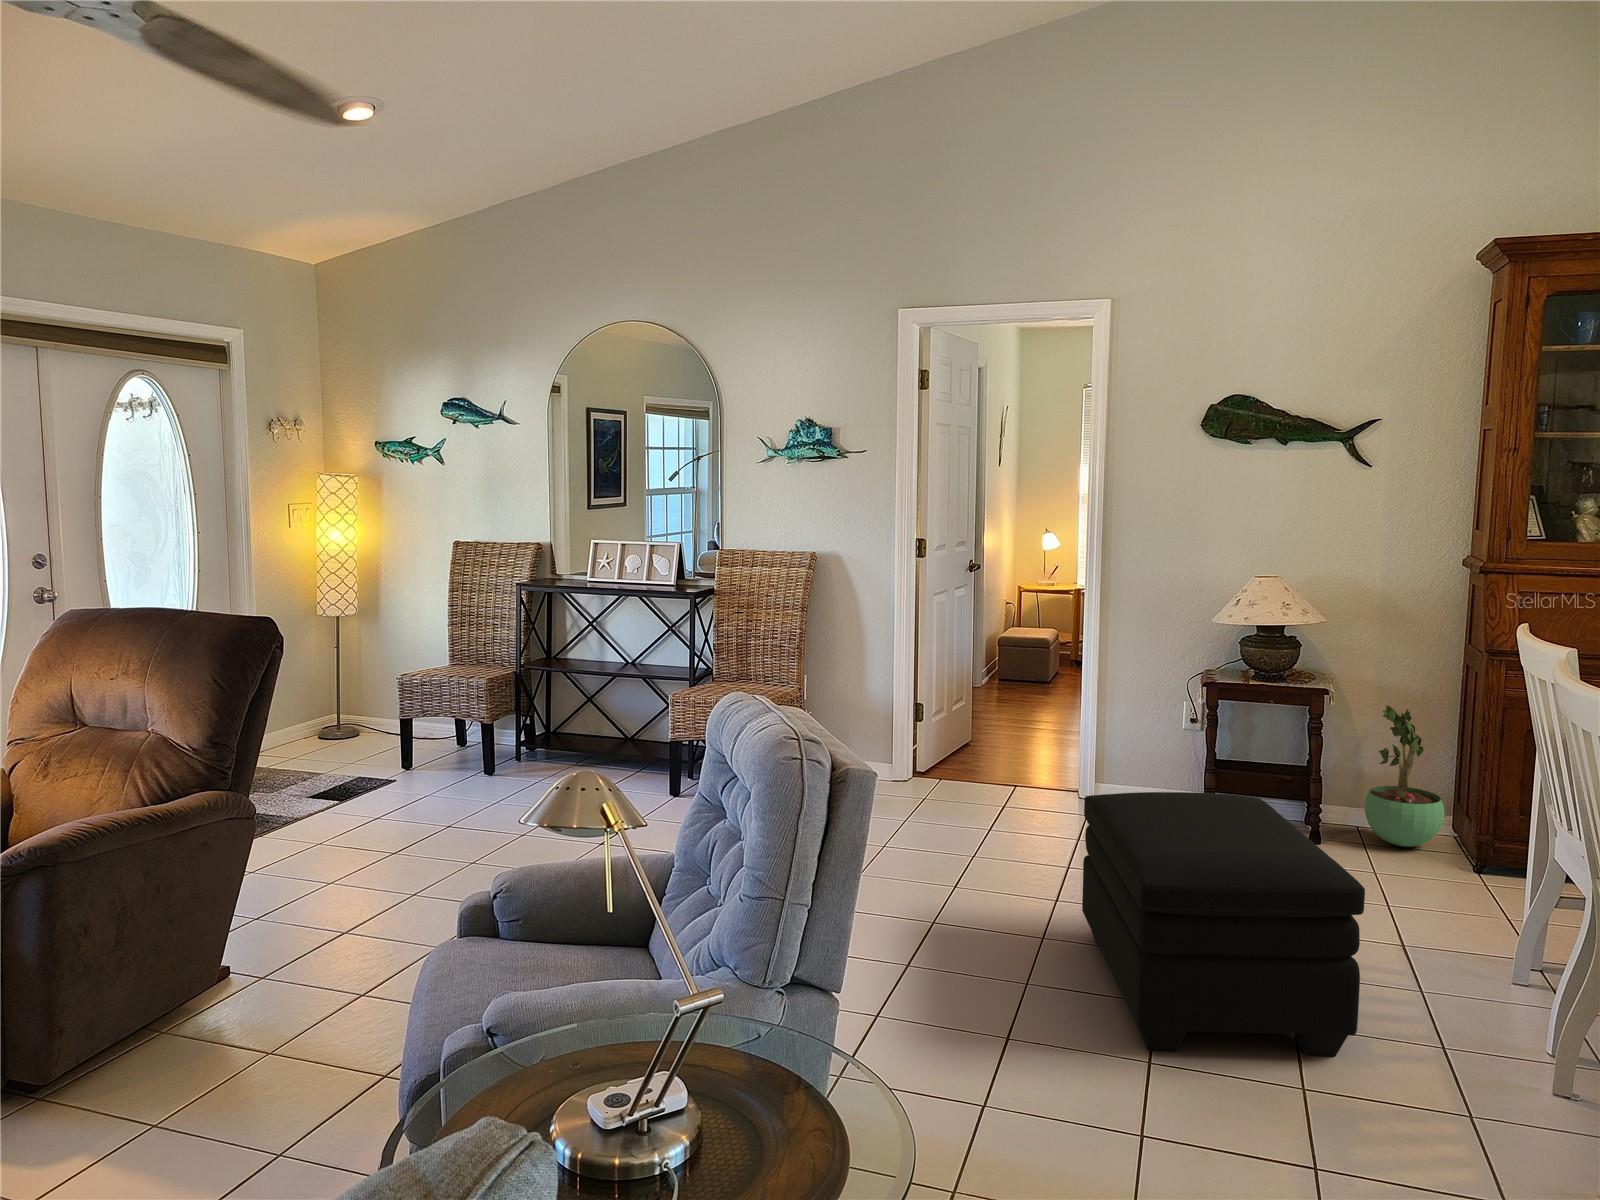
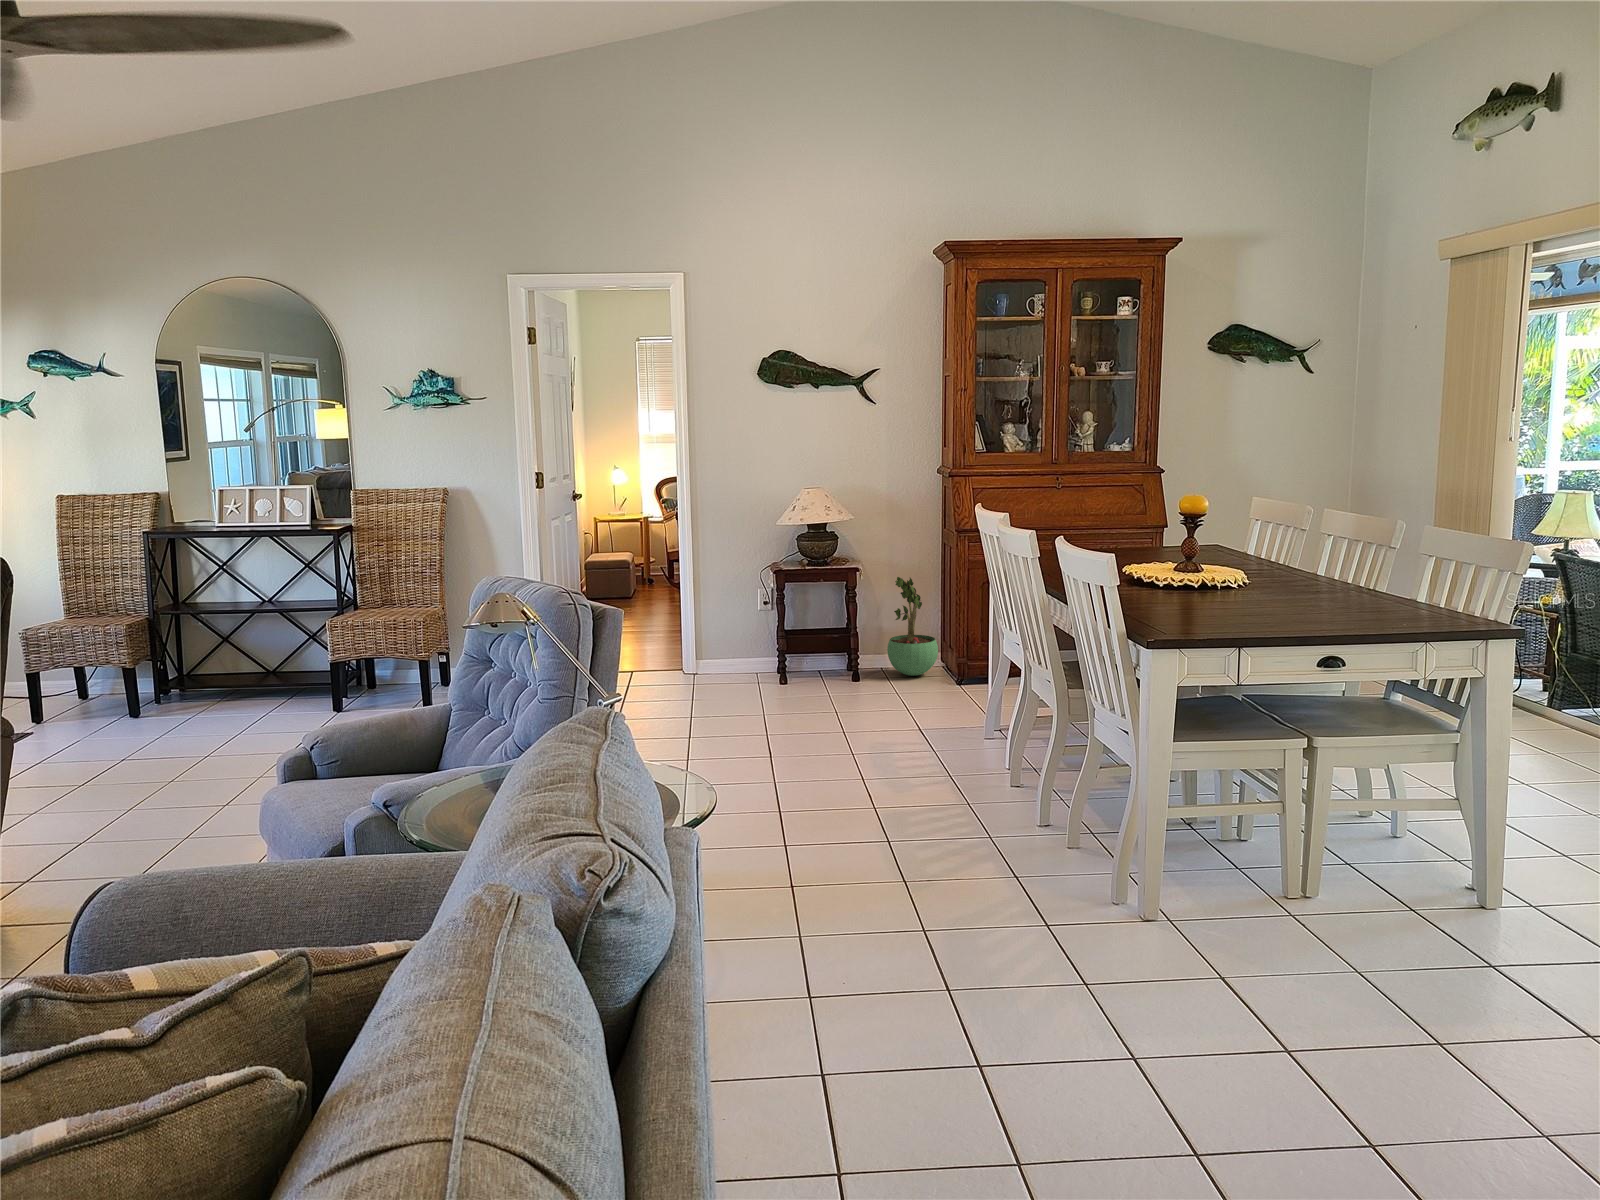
ottoman: present [1082,792,1365,1056] -> none [706,637,892,800]

